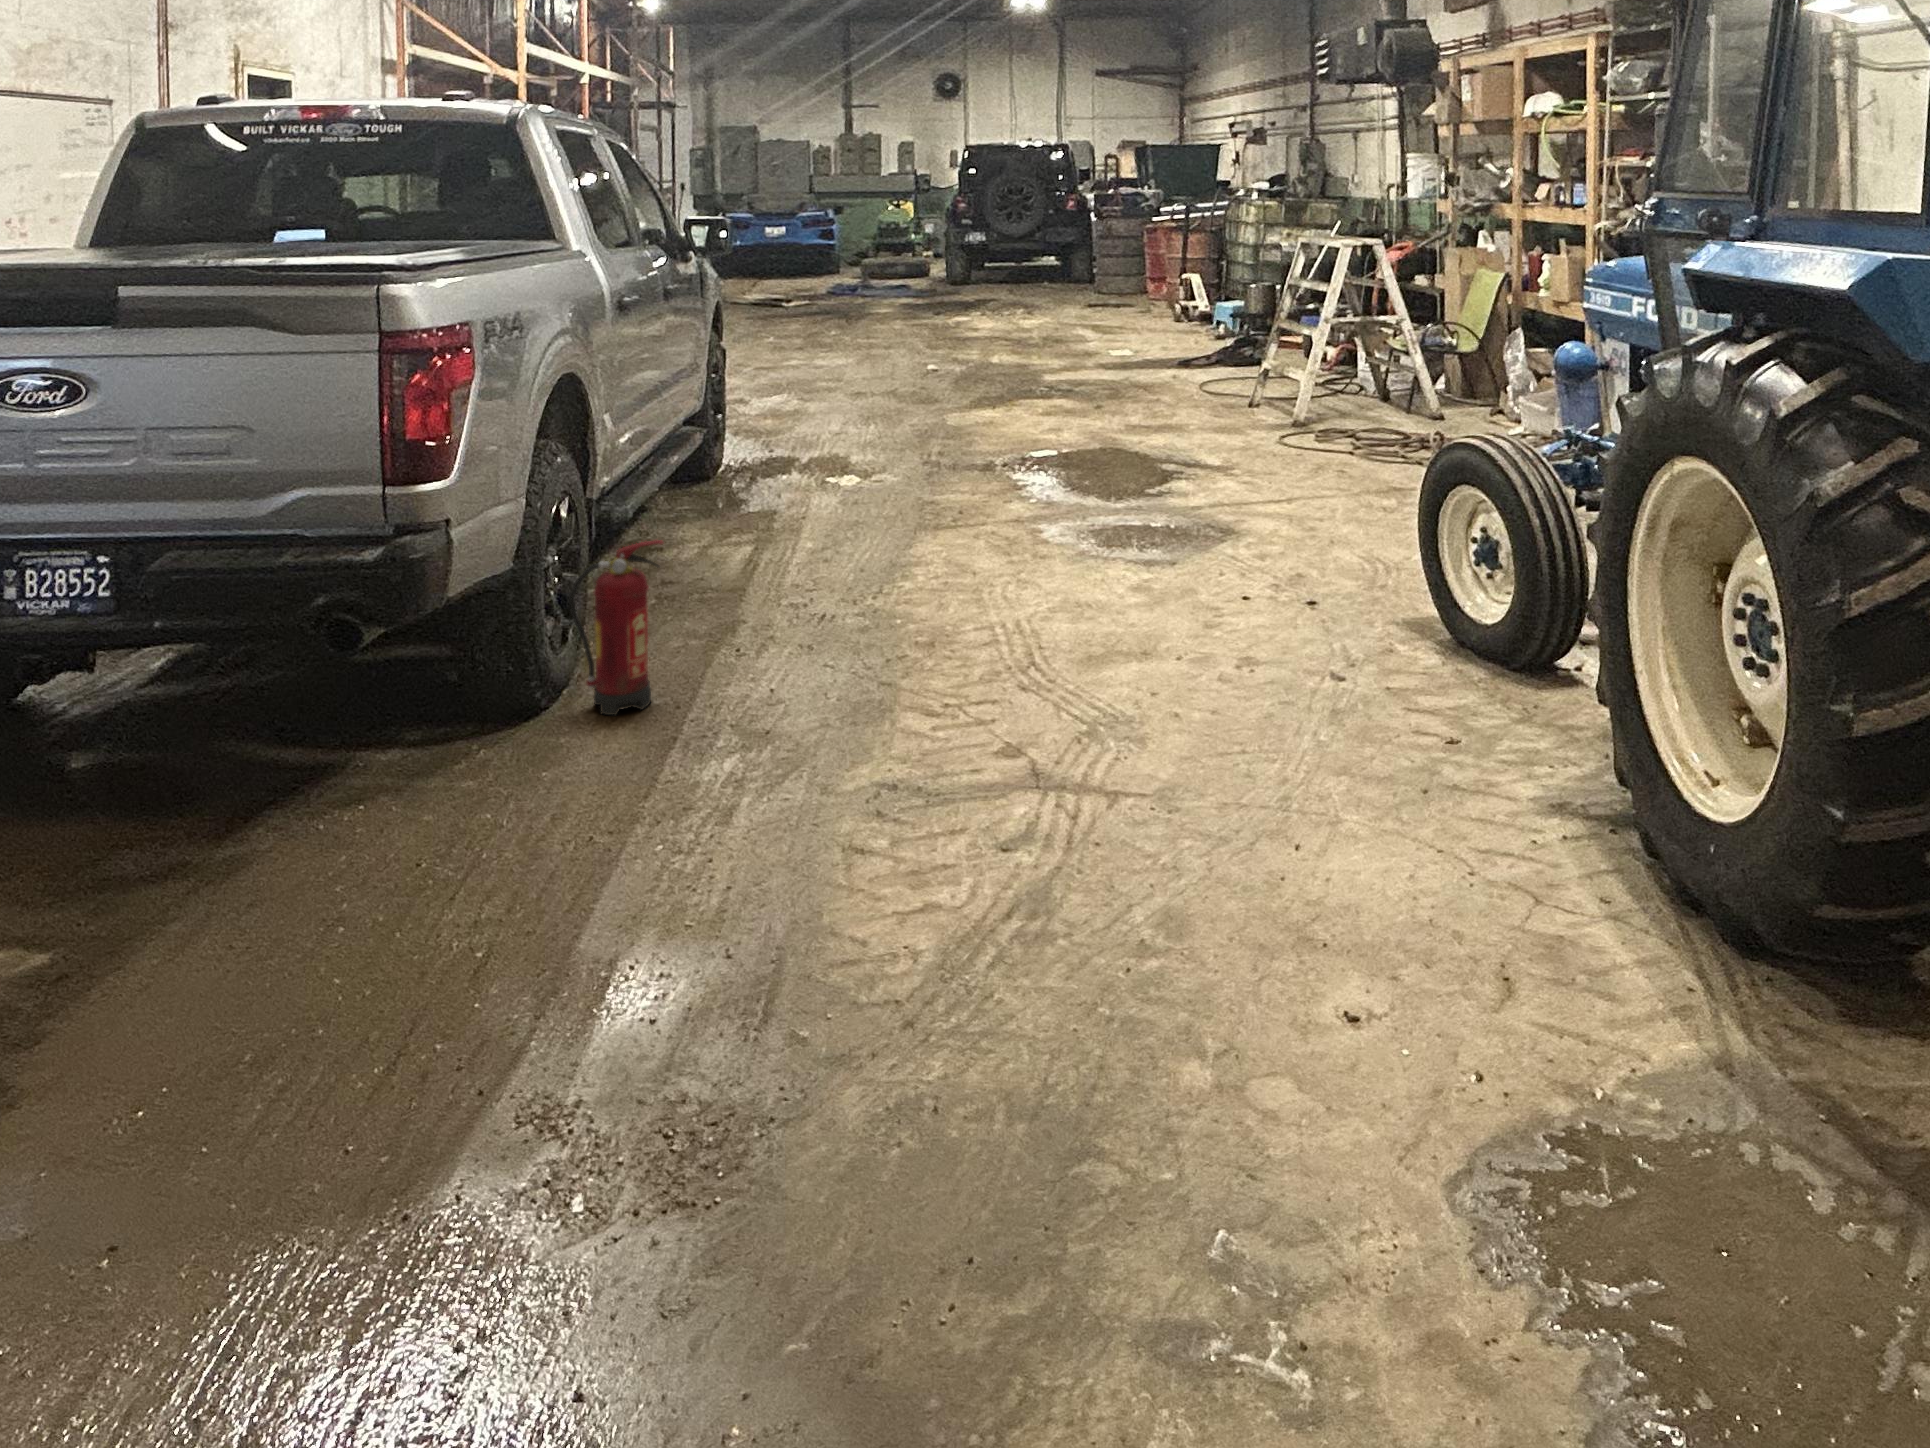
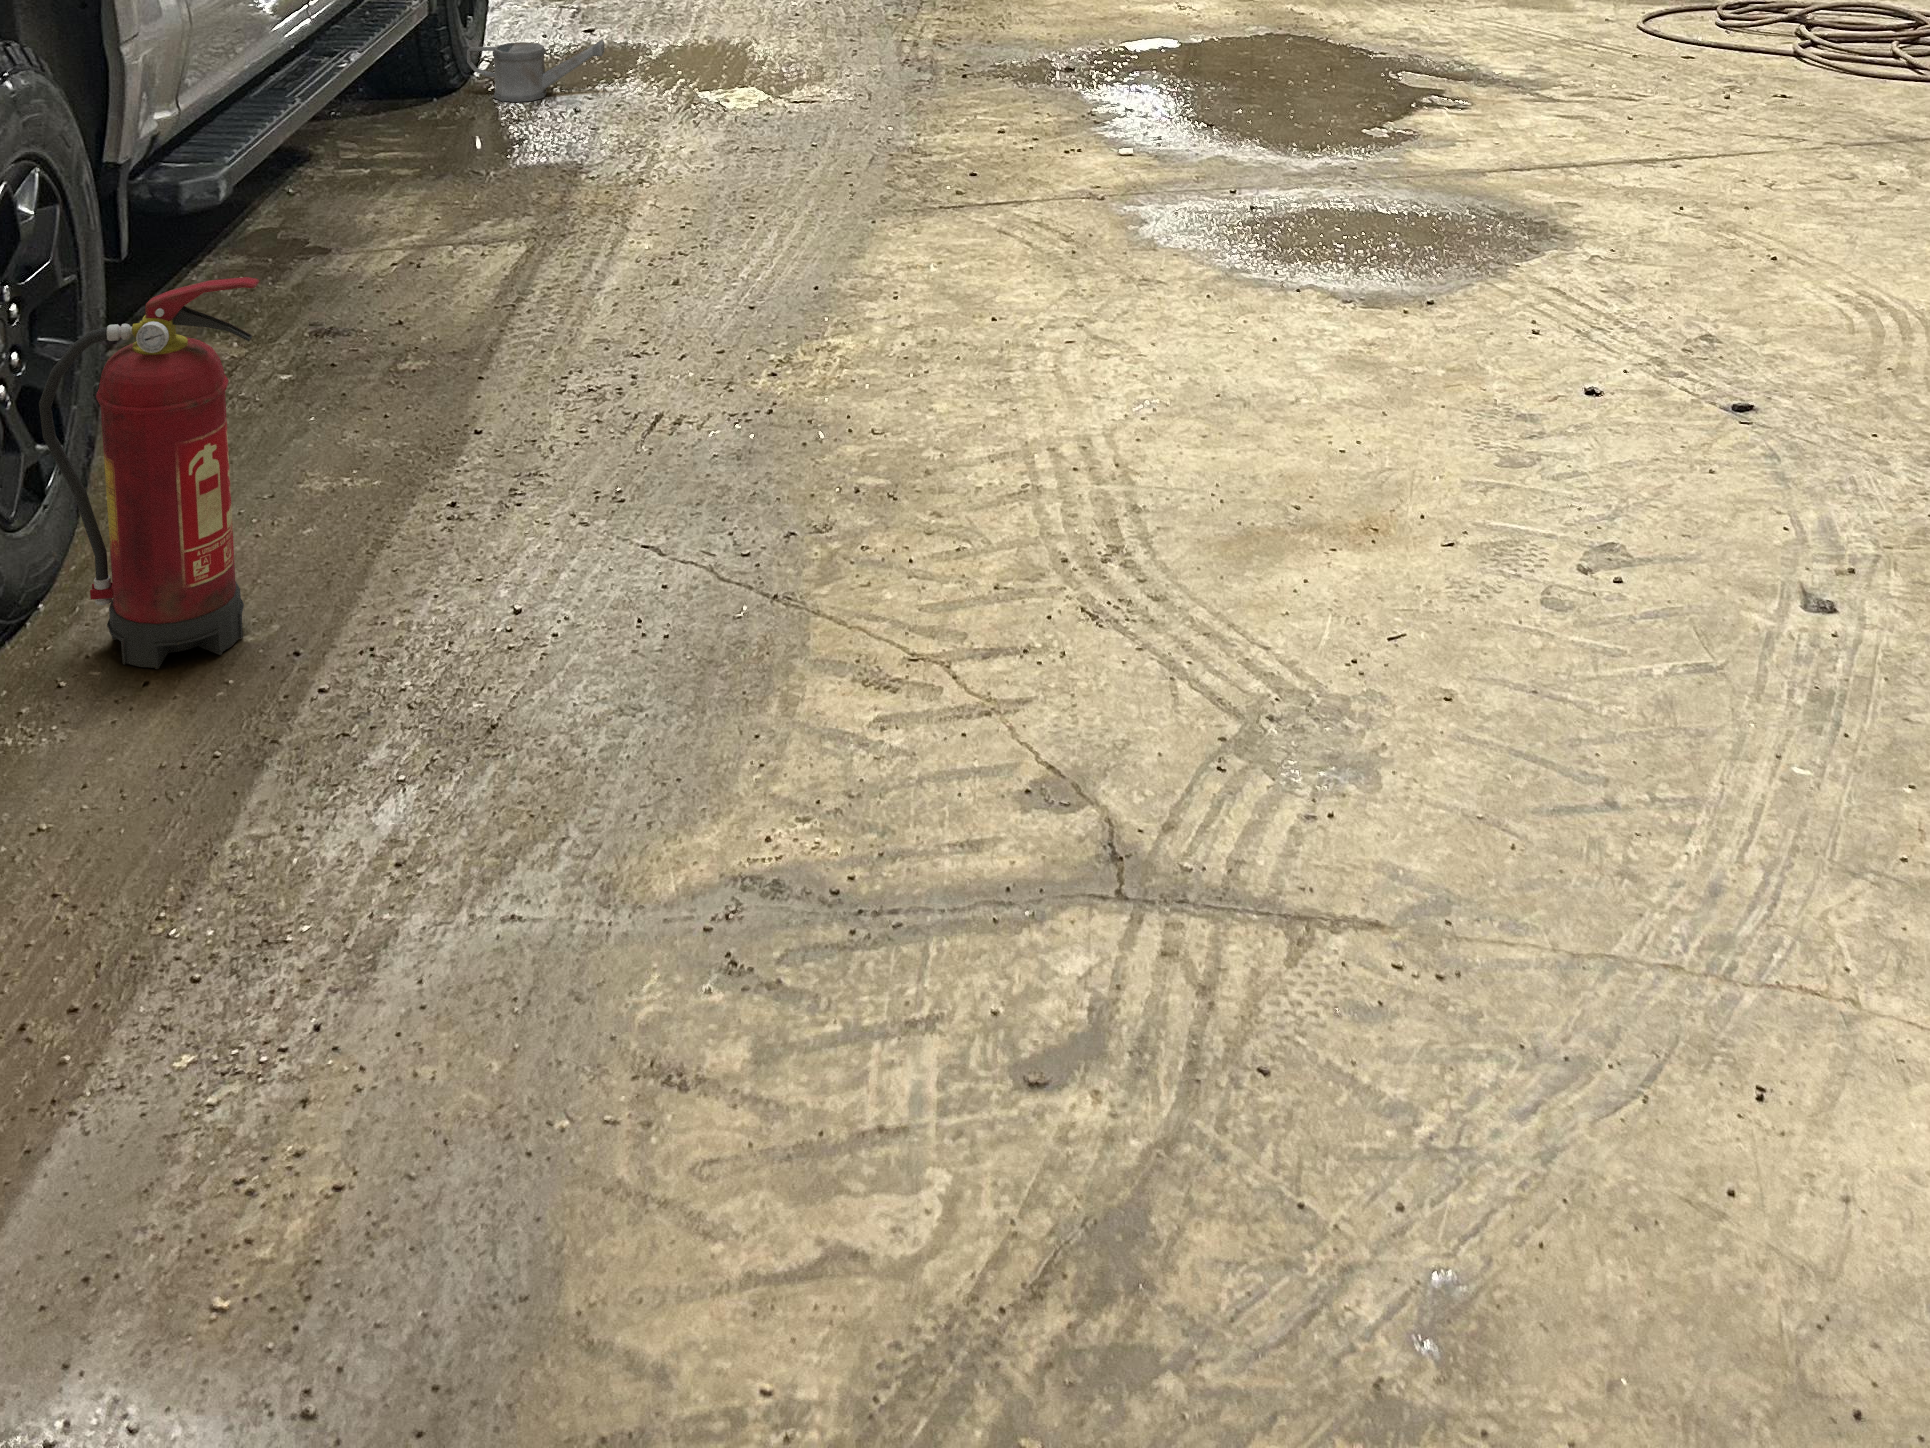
watering can: none [717,453,783,484] -> present [467,40,605,102]

